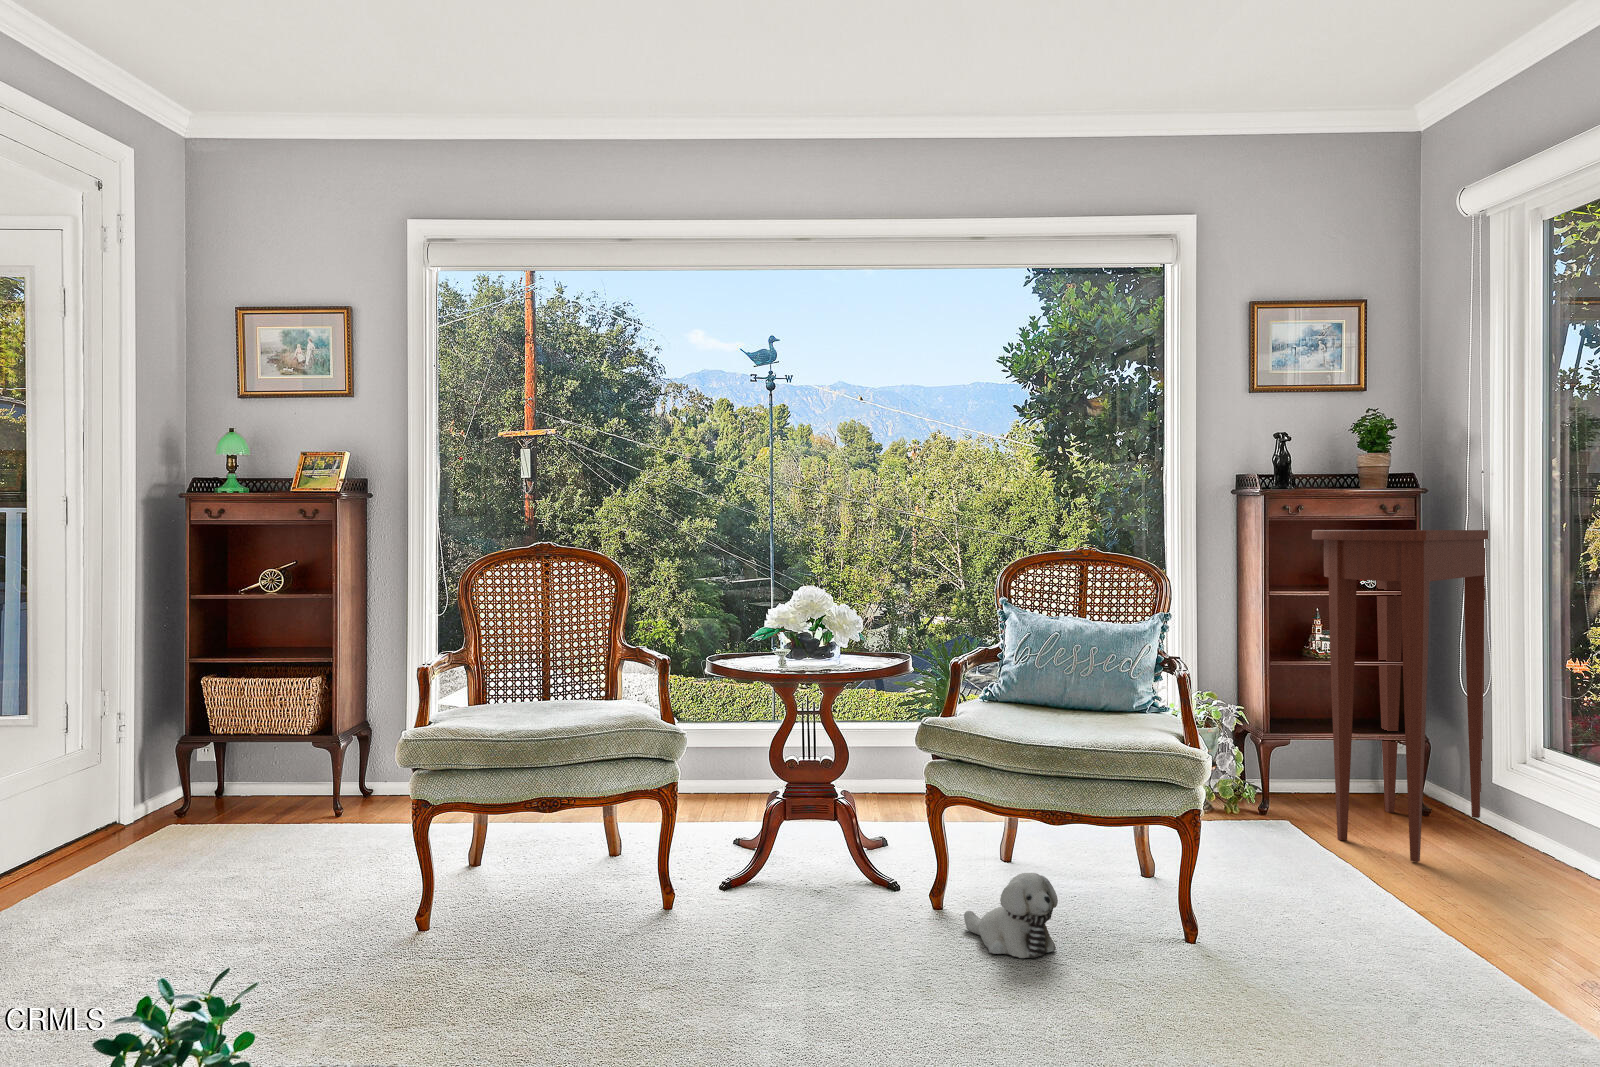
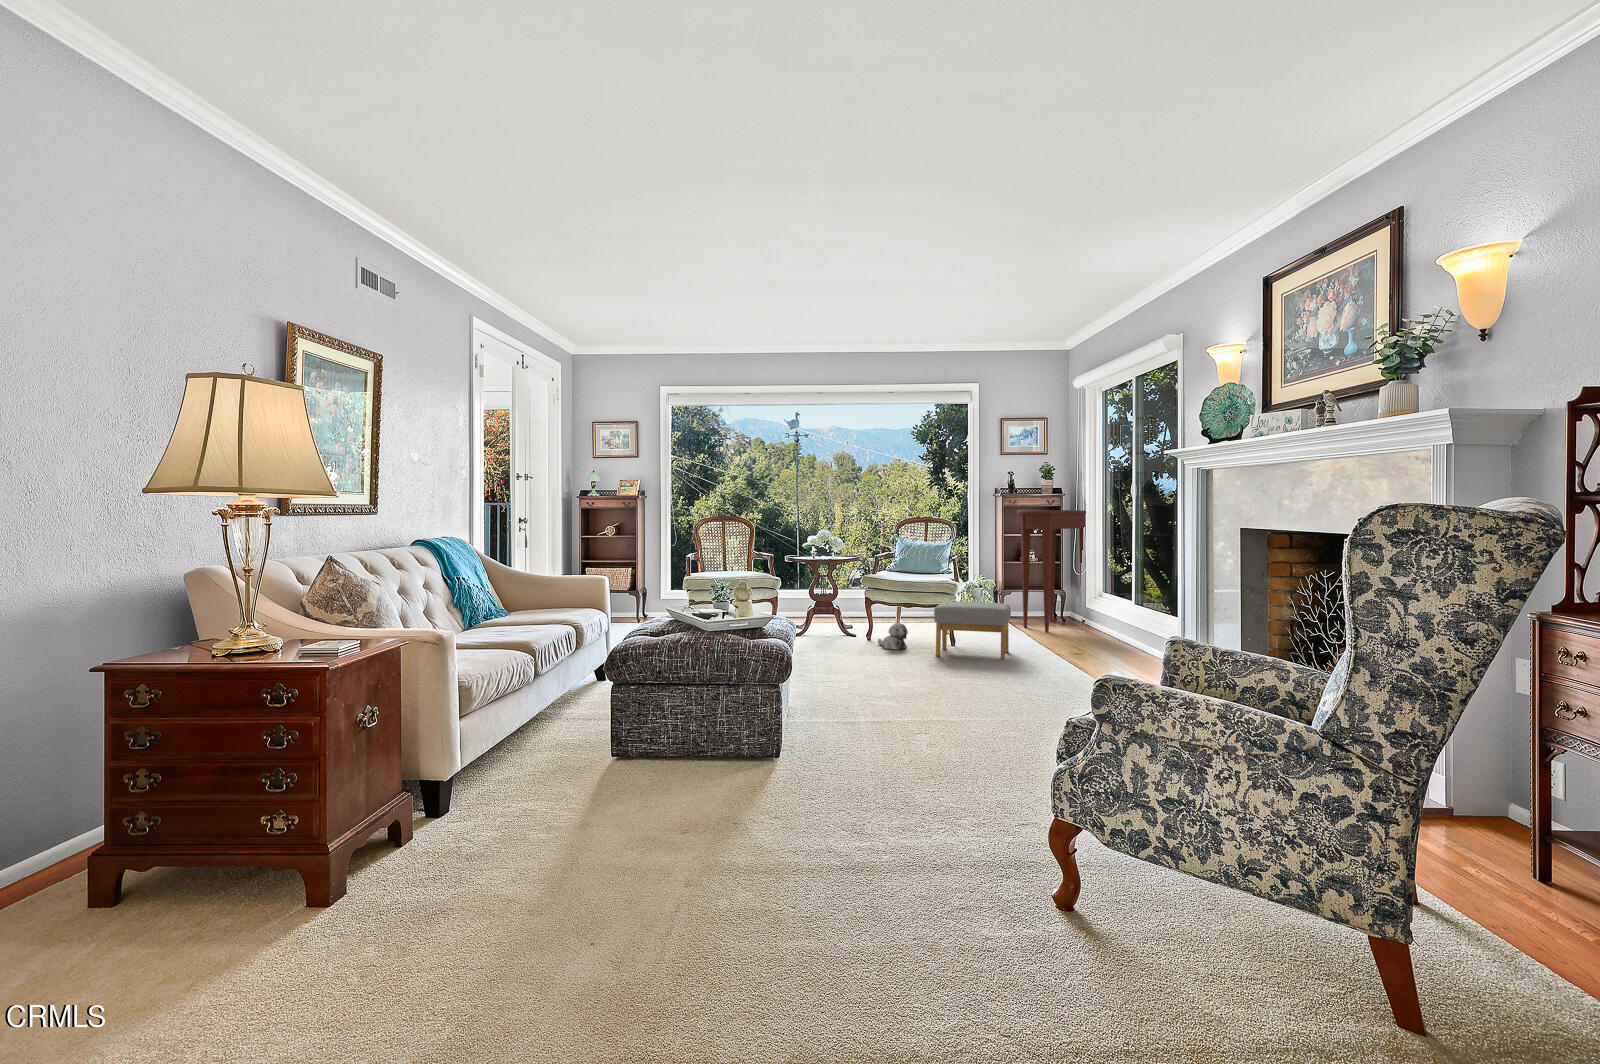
footstool: none [1152,809,1403,1026] -> present [934,602,1011,660]

